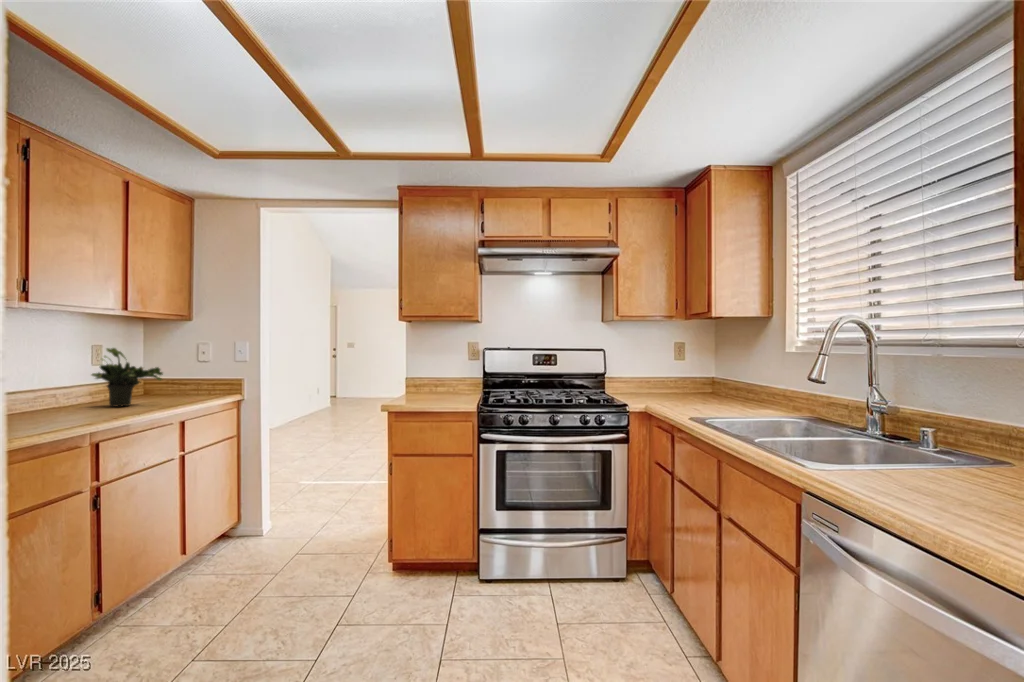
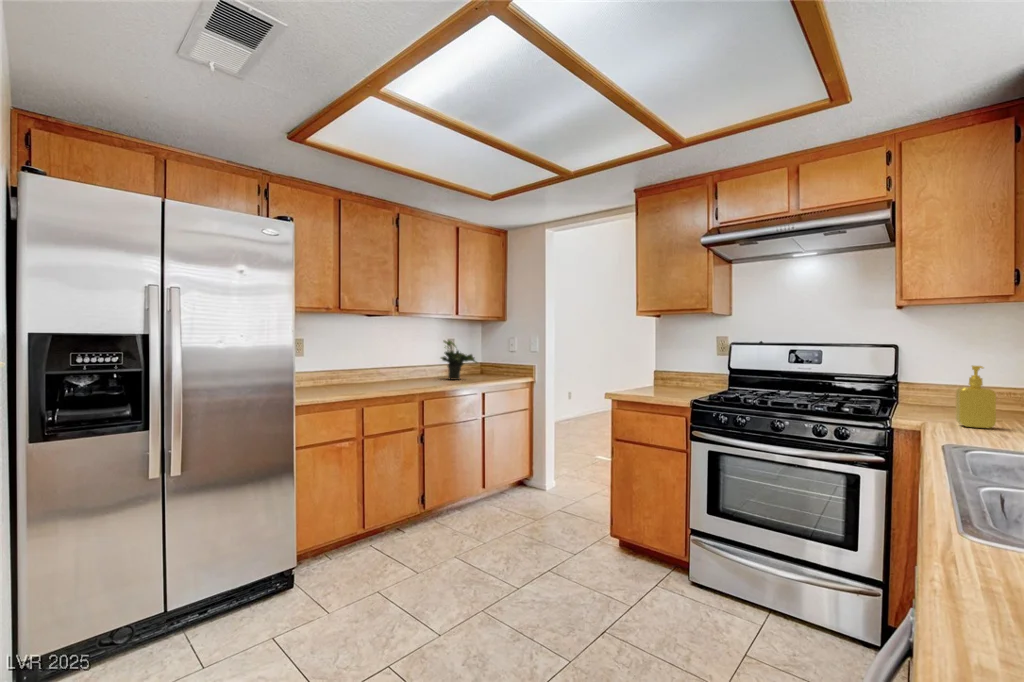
soap dispenser: none [664,363,685,406] -> present [956,366,996,428]

